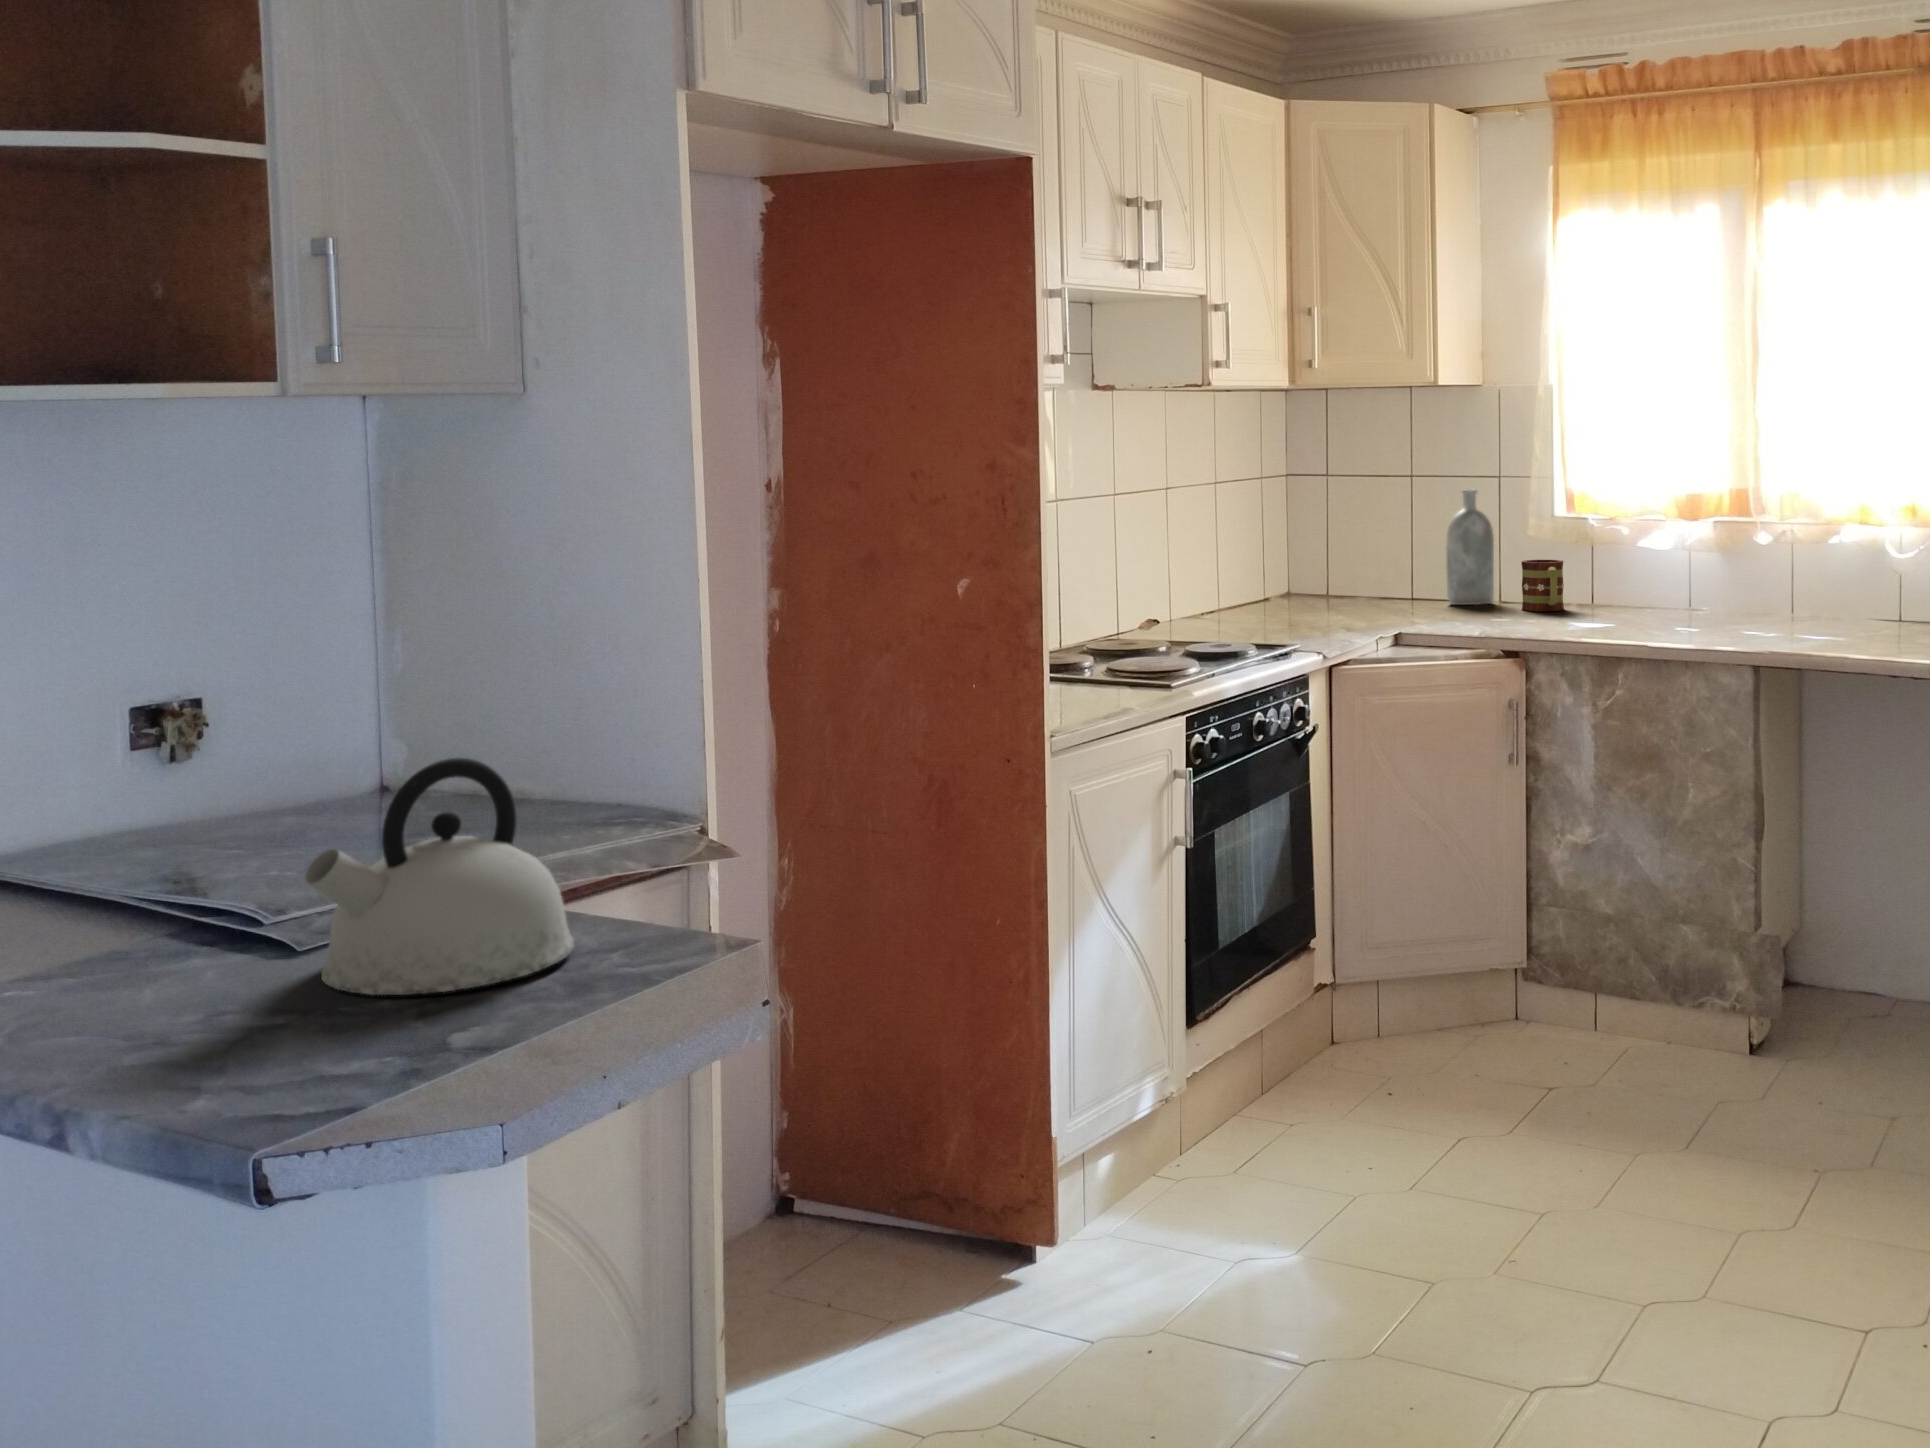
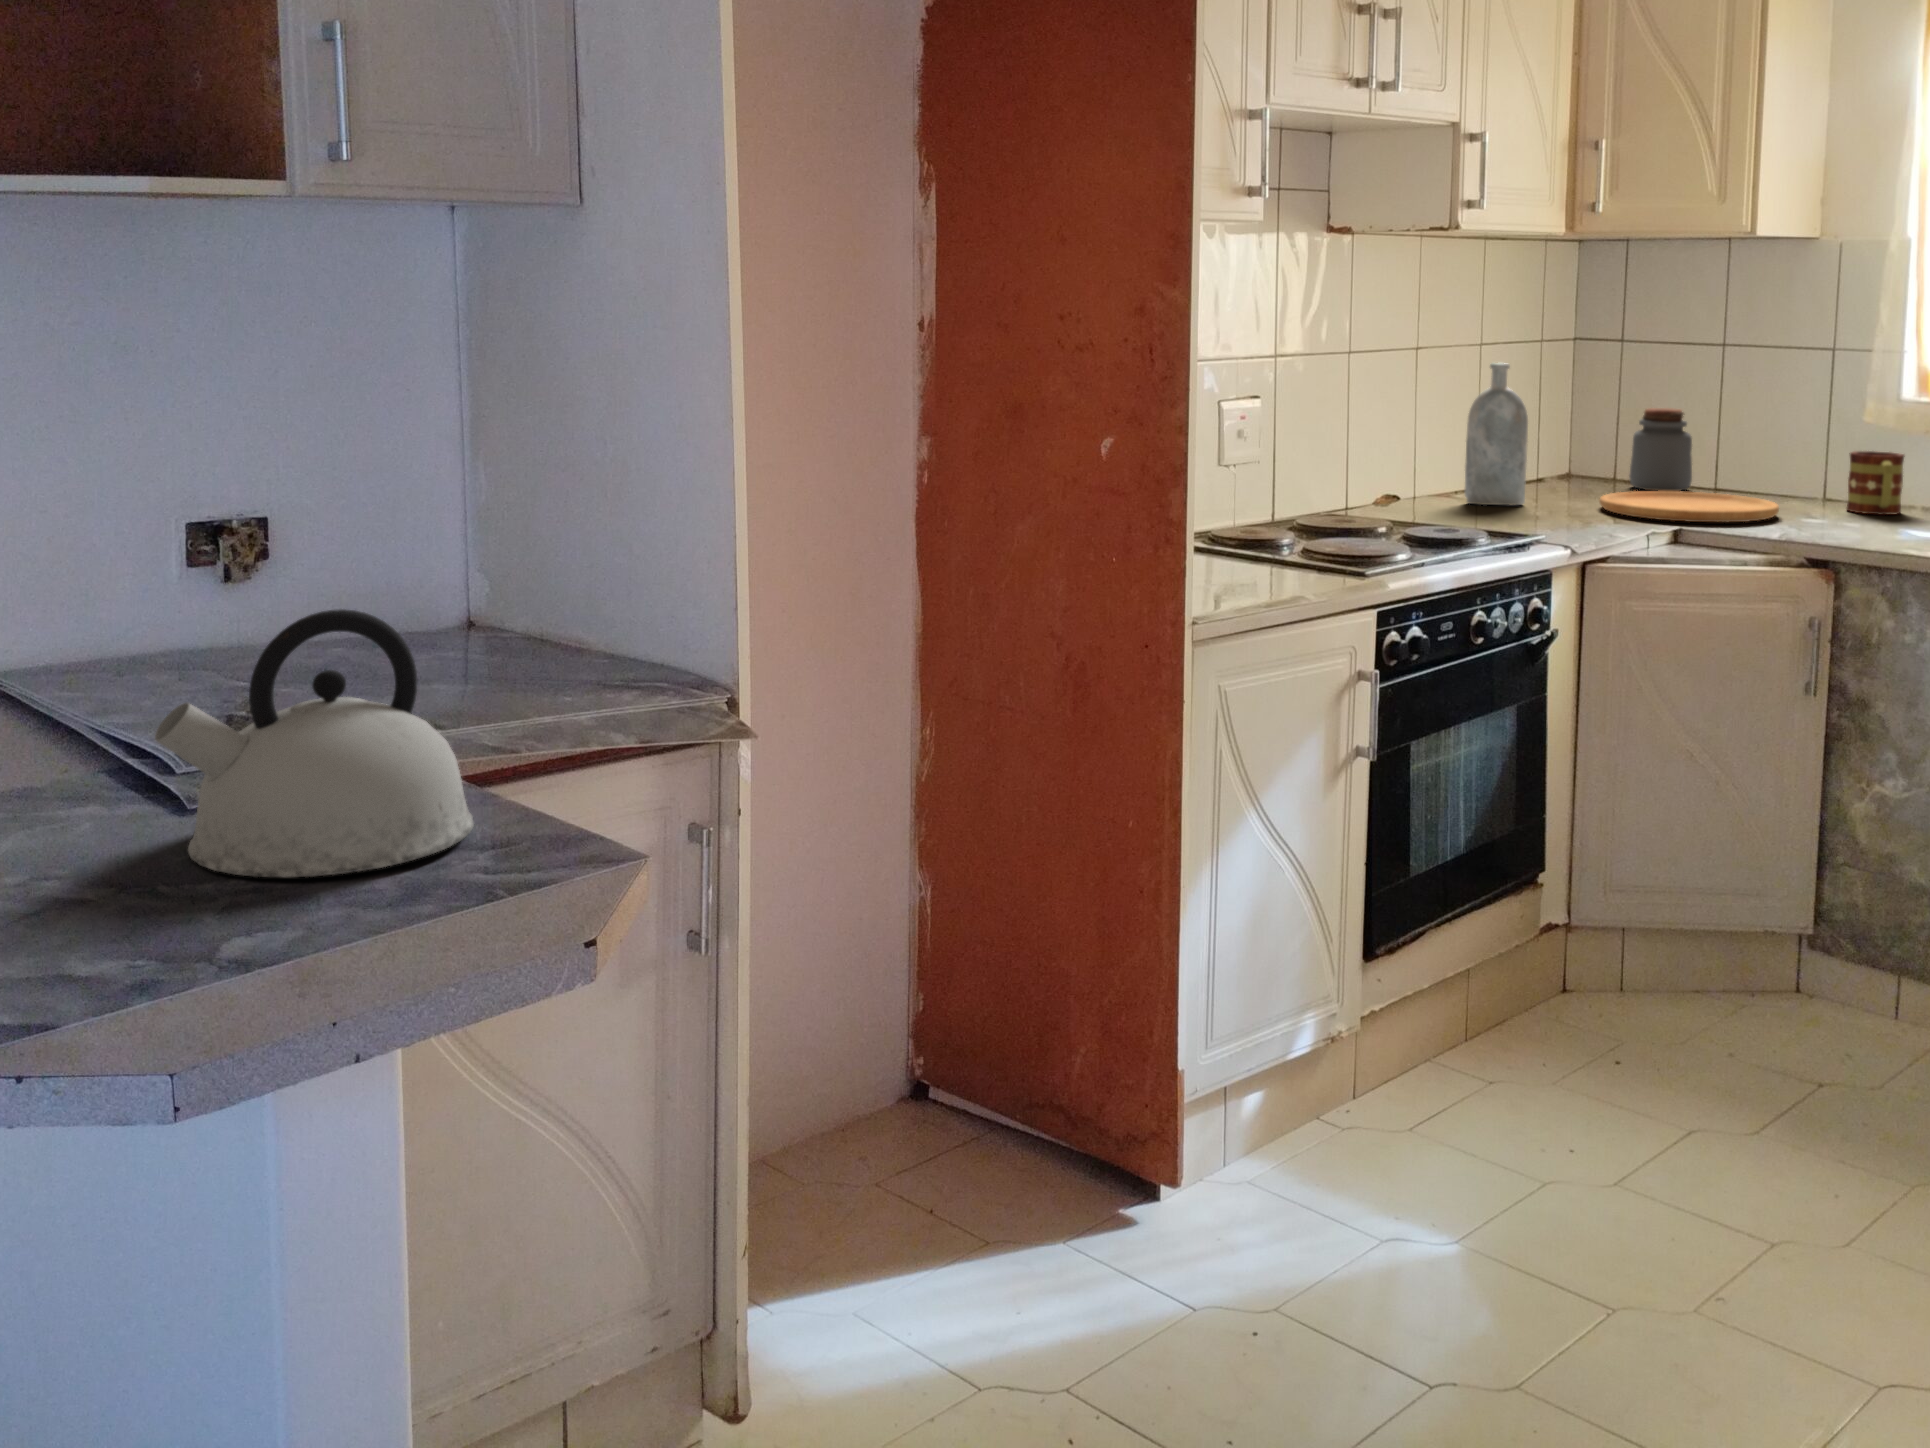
bottle: present [1446,489,1494,605] -> present [1465,363,1528,505]
jar: none [1342,532,1394,603] -> present [1629,408,1692,491]
cutting board: none [1328,602,1474,626] -> present [1599,491,1779,522]

